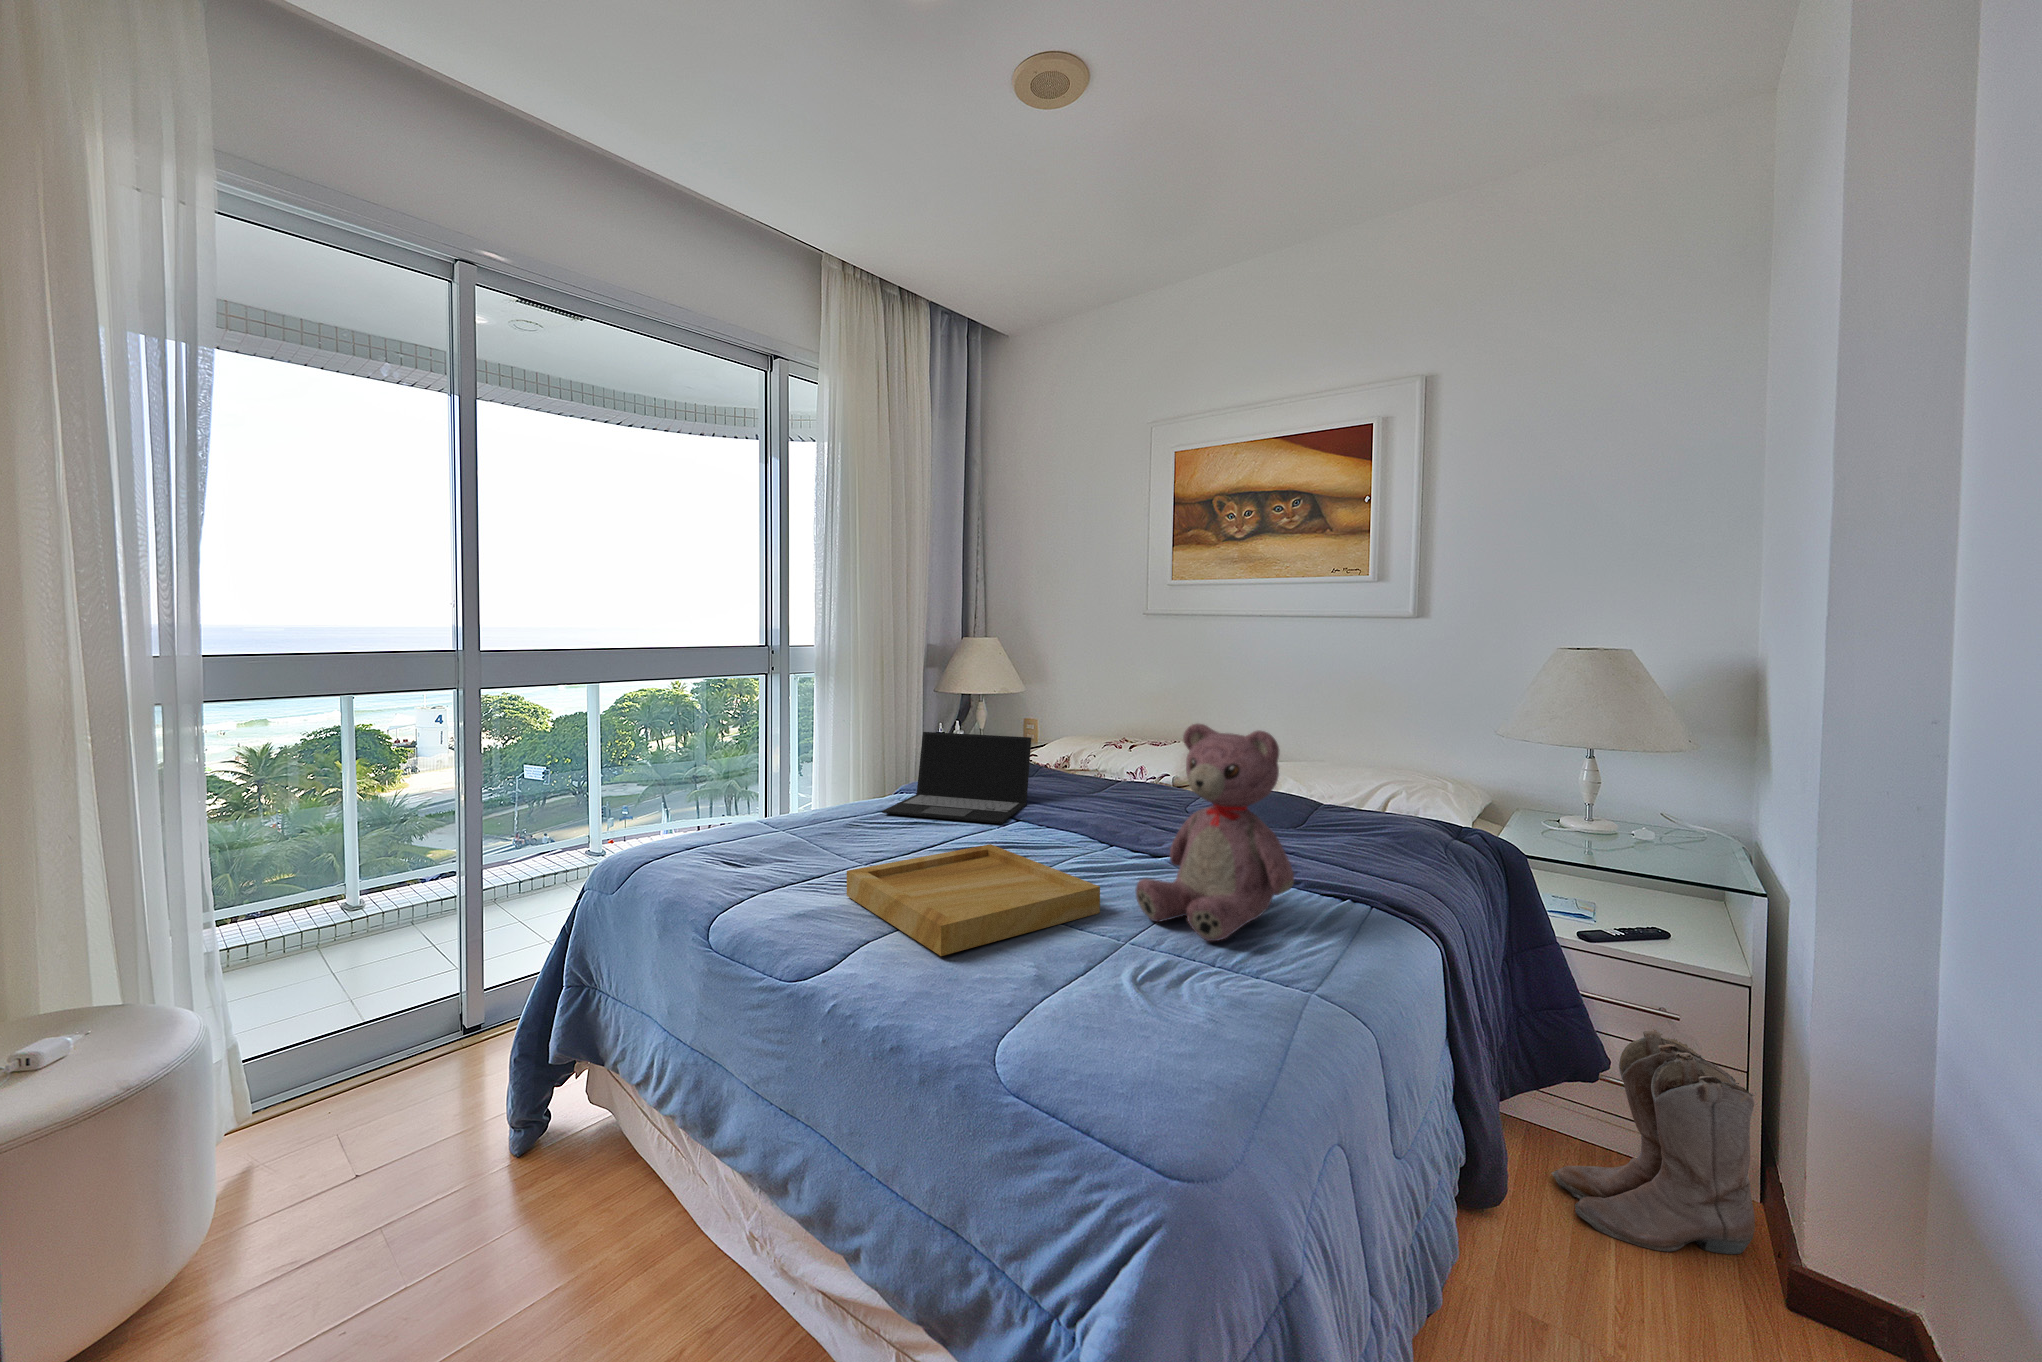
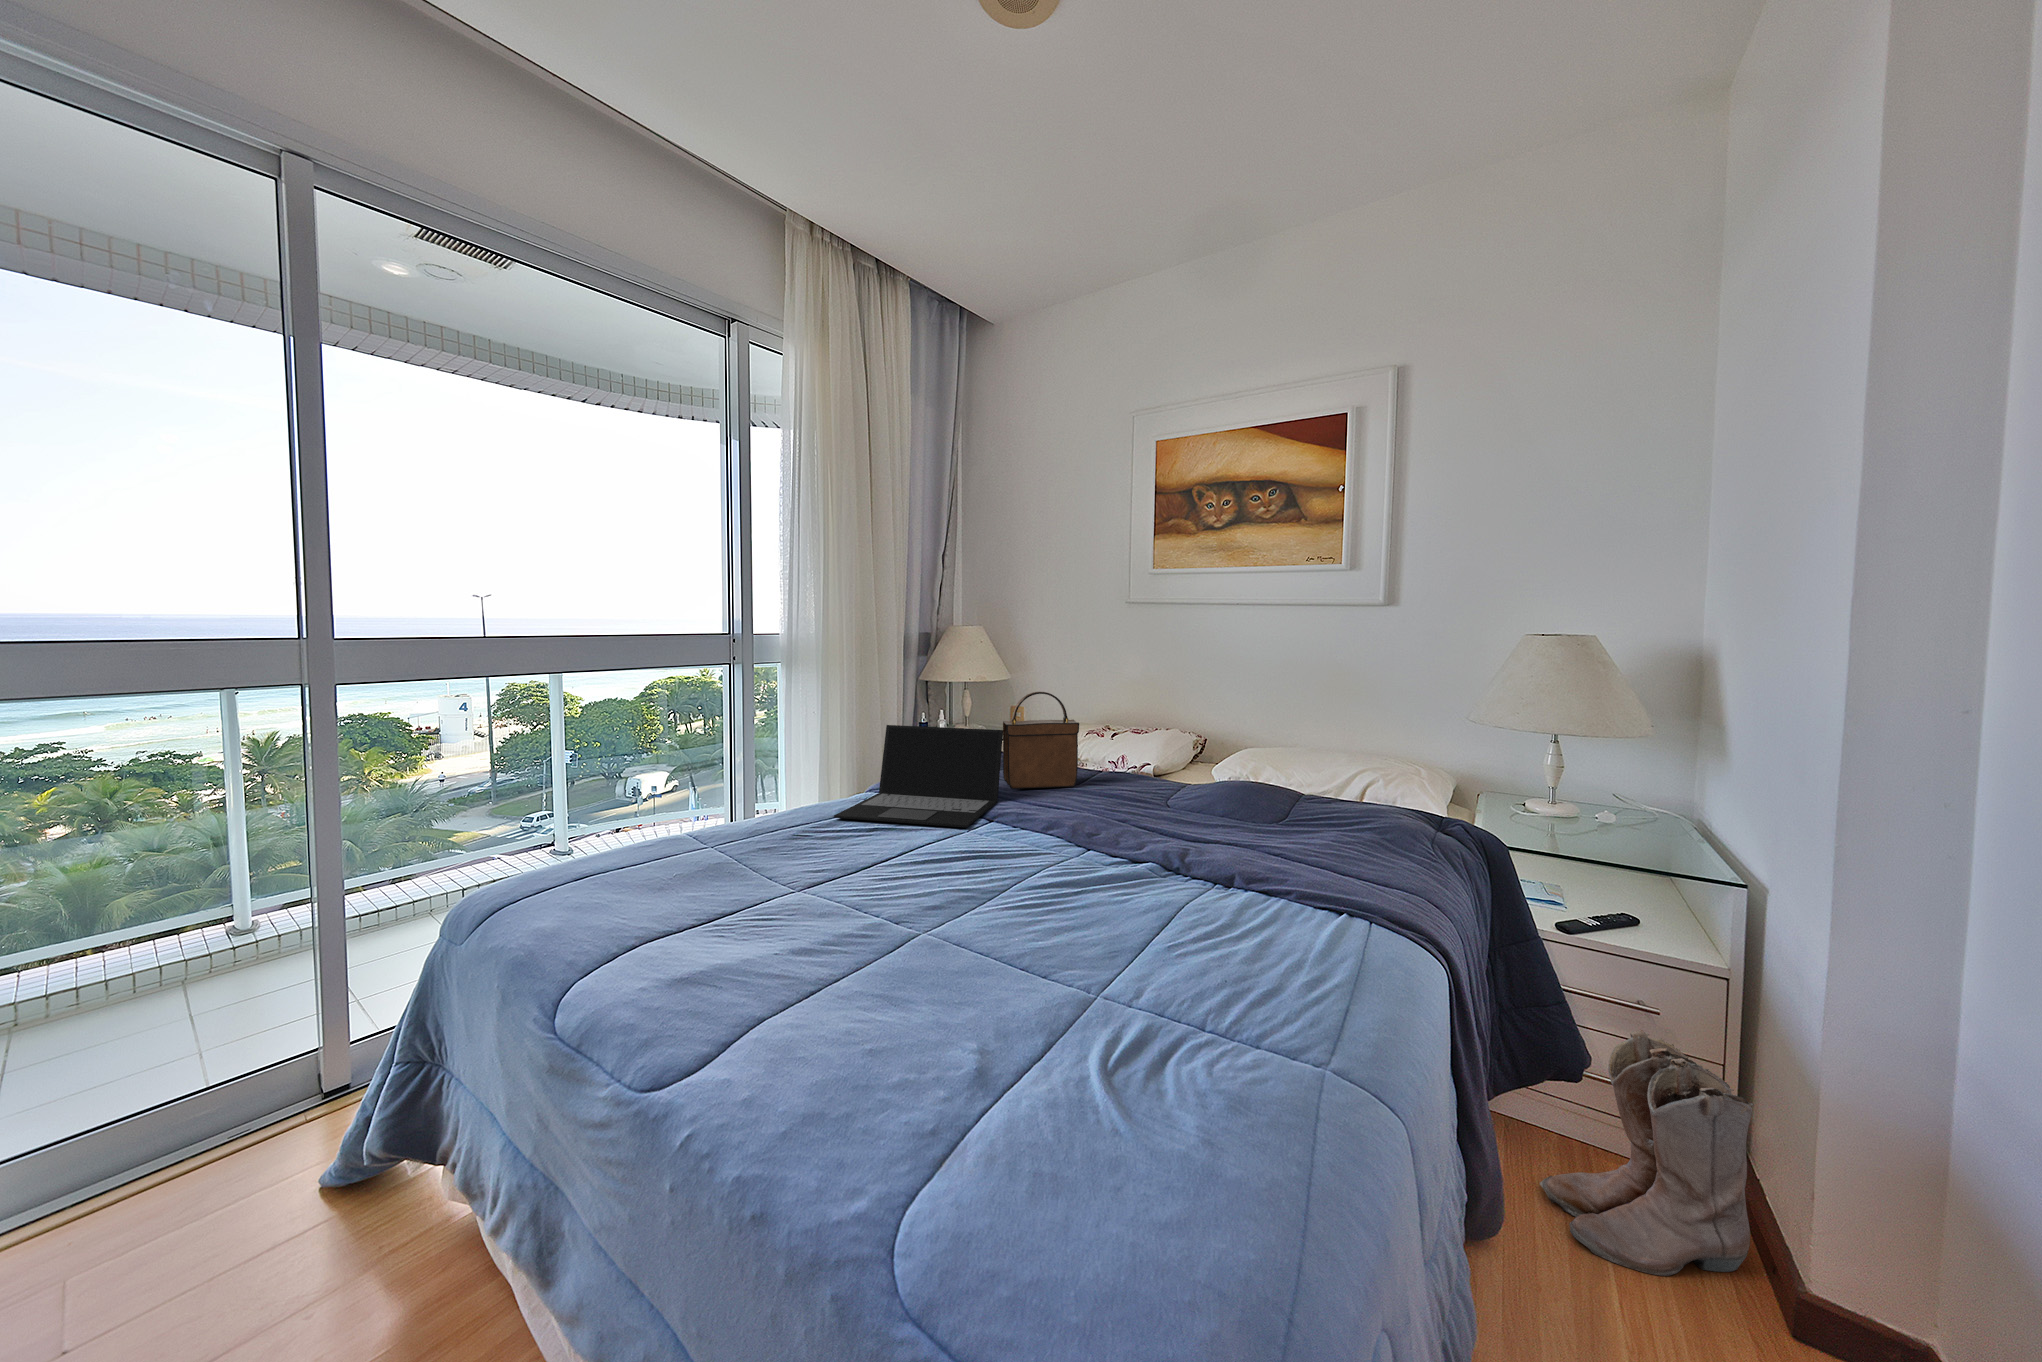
handbag: none [1030,702,1103,794] -> present [1003,692,1079,789]
teddy bear: present [1136,724,1294,941] -> none [1110,720,1296,991]
tray: present [847,844,1100,956] -> none [756,860,1068,1038]

